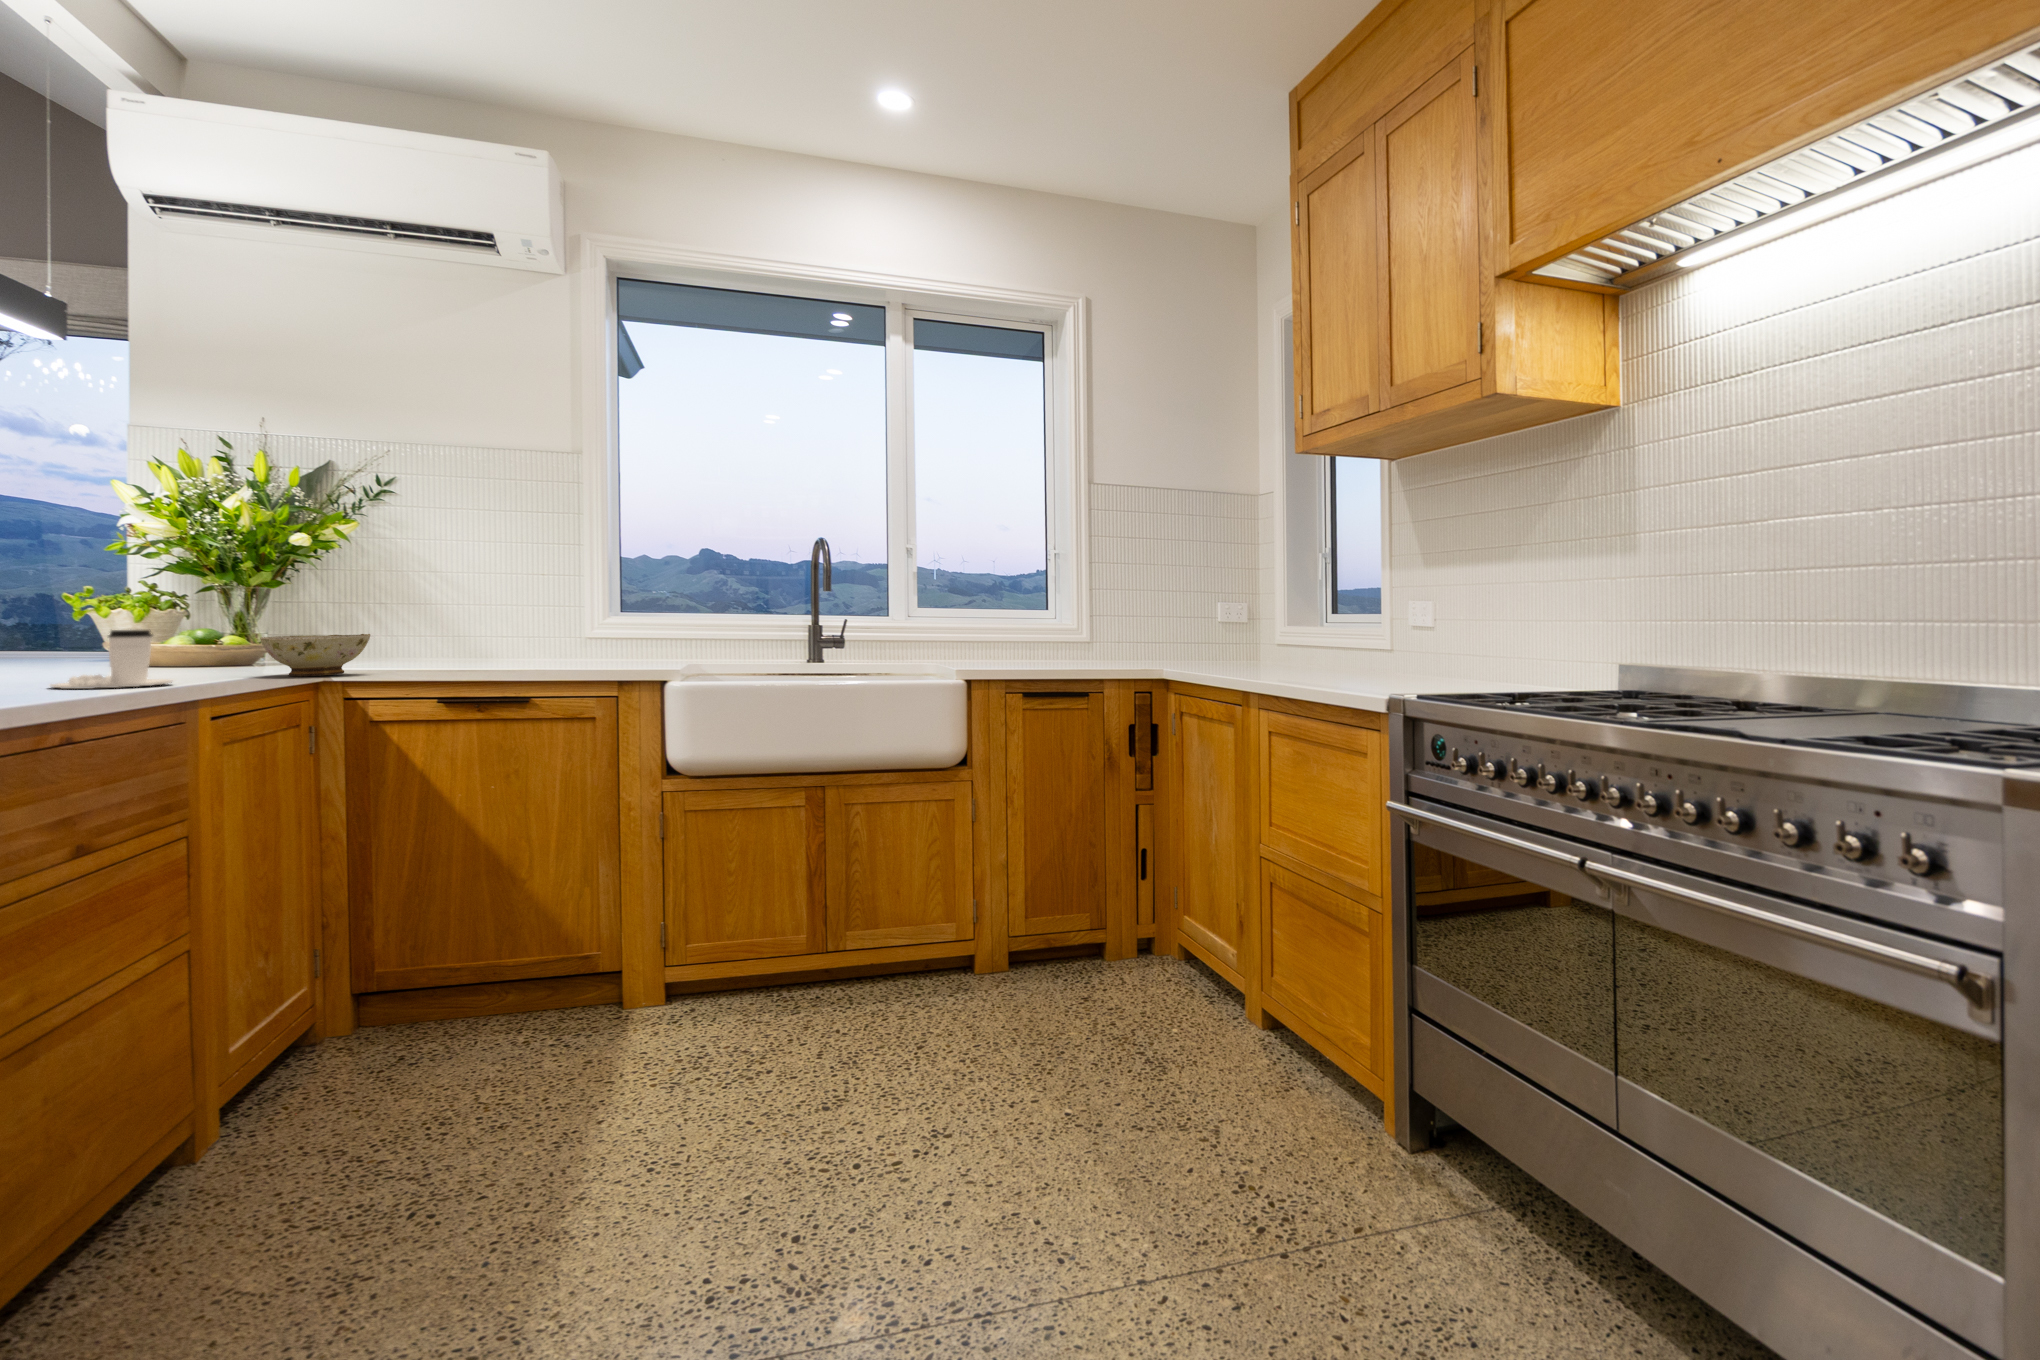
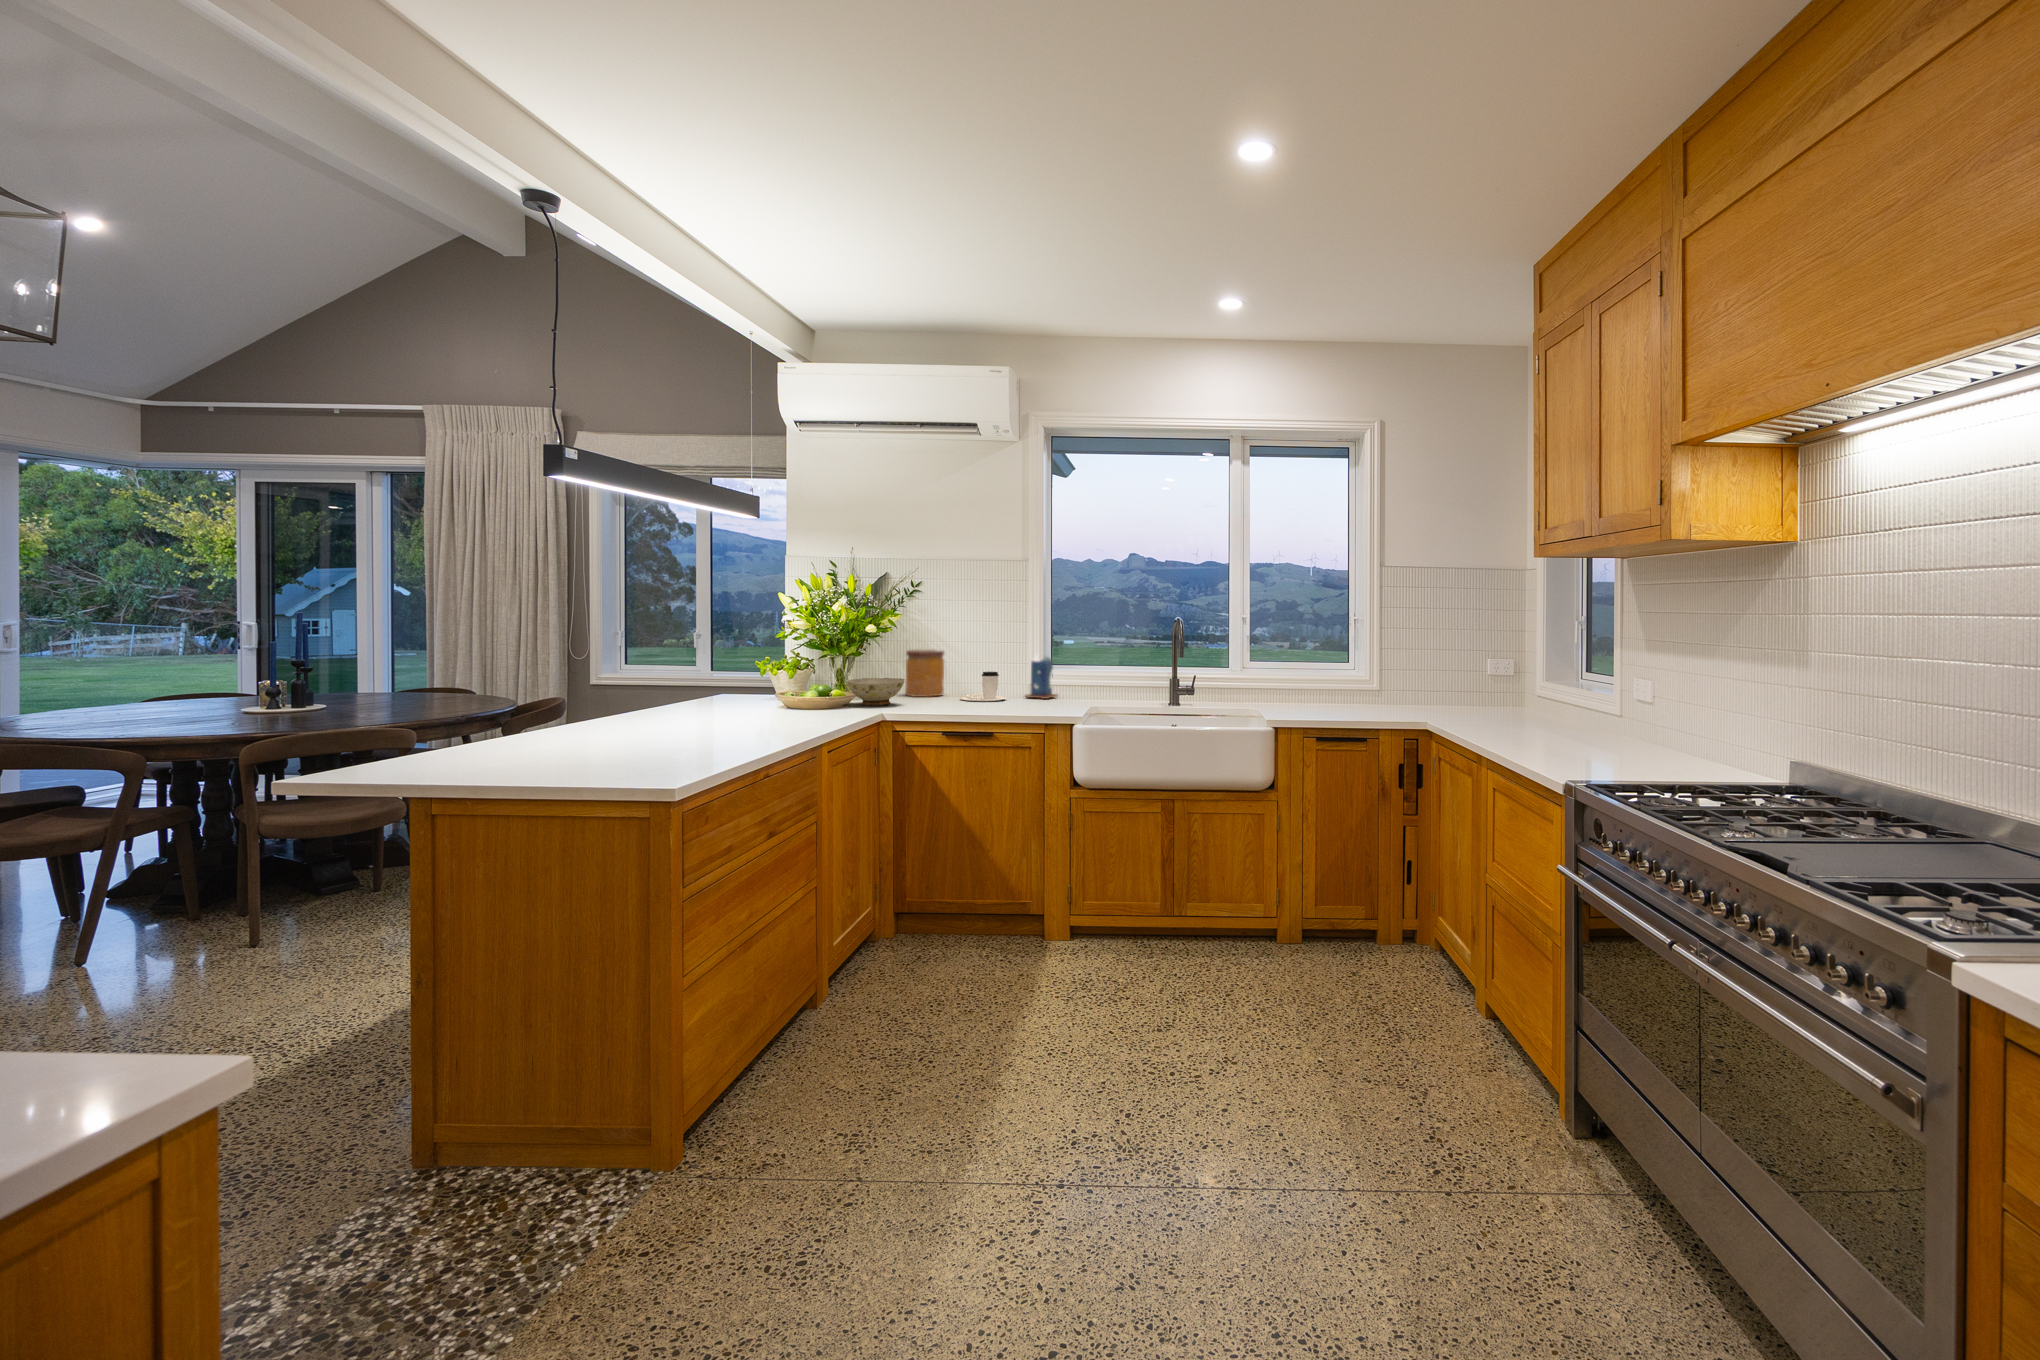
jar: none [370,597,440,668] -> present [905,650,944,697]
candle: none [578,599,633,664] -> present [1025,657,1058,699]
coffee cup: present [51,630,172,689] -> present [960,672,1006,702]

